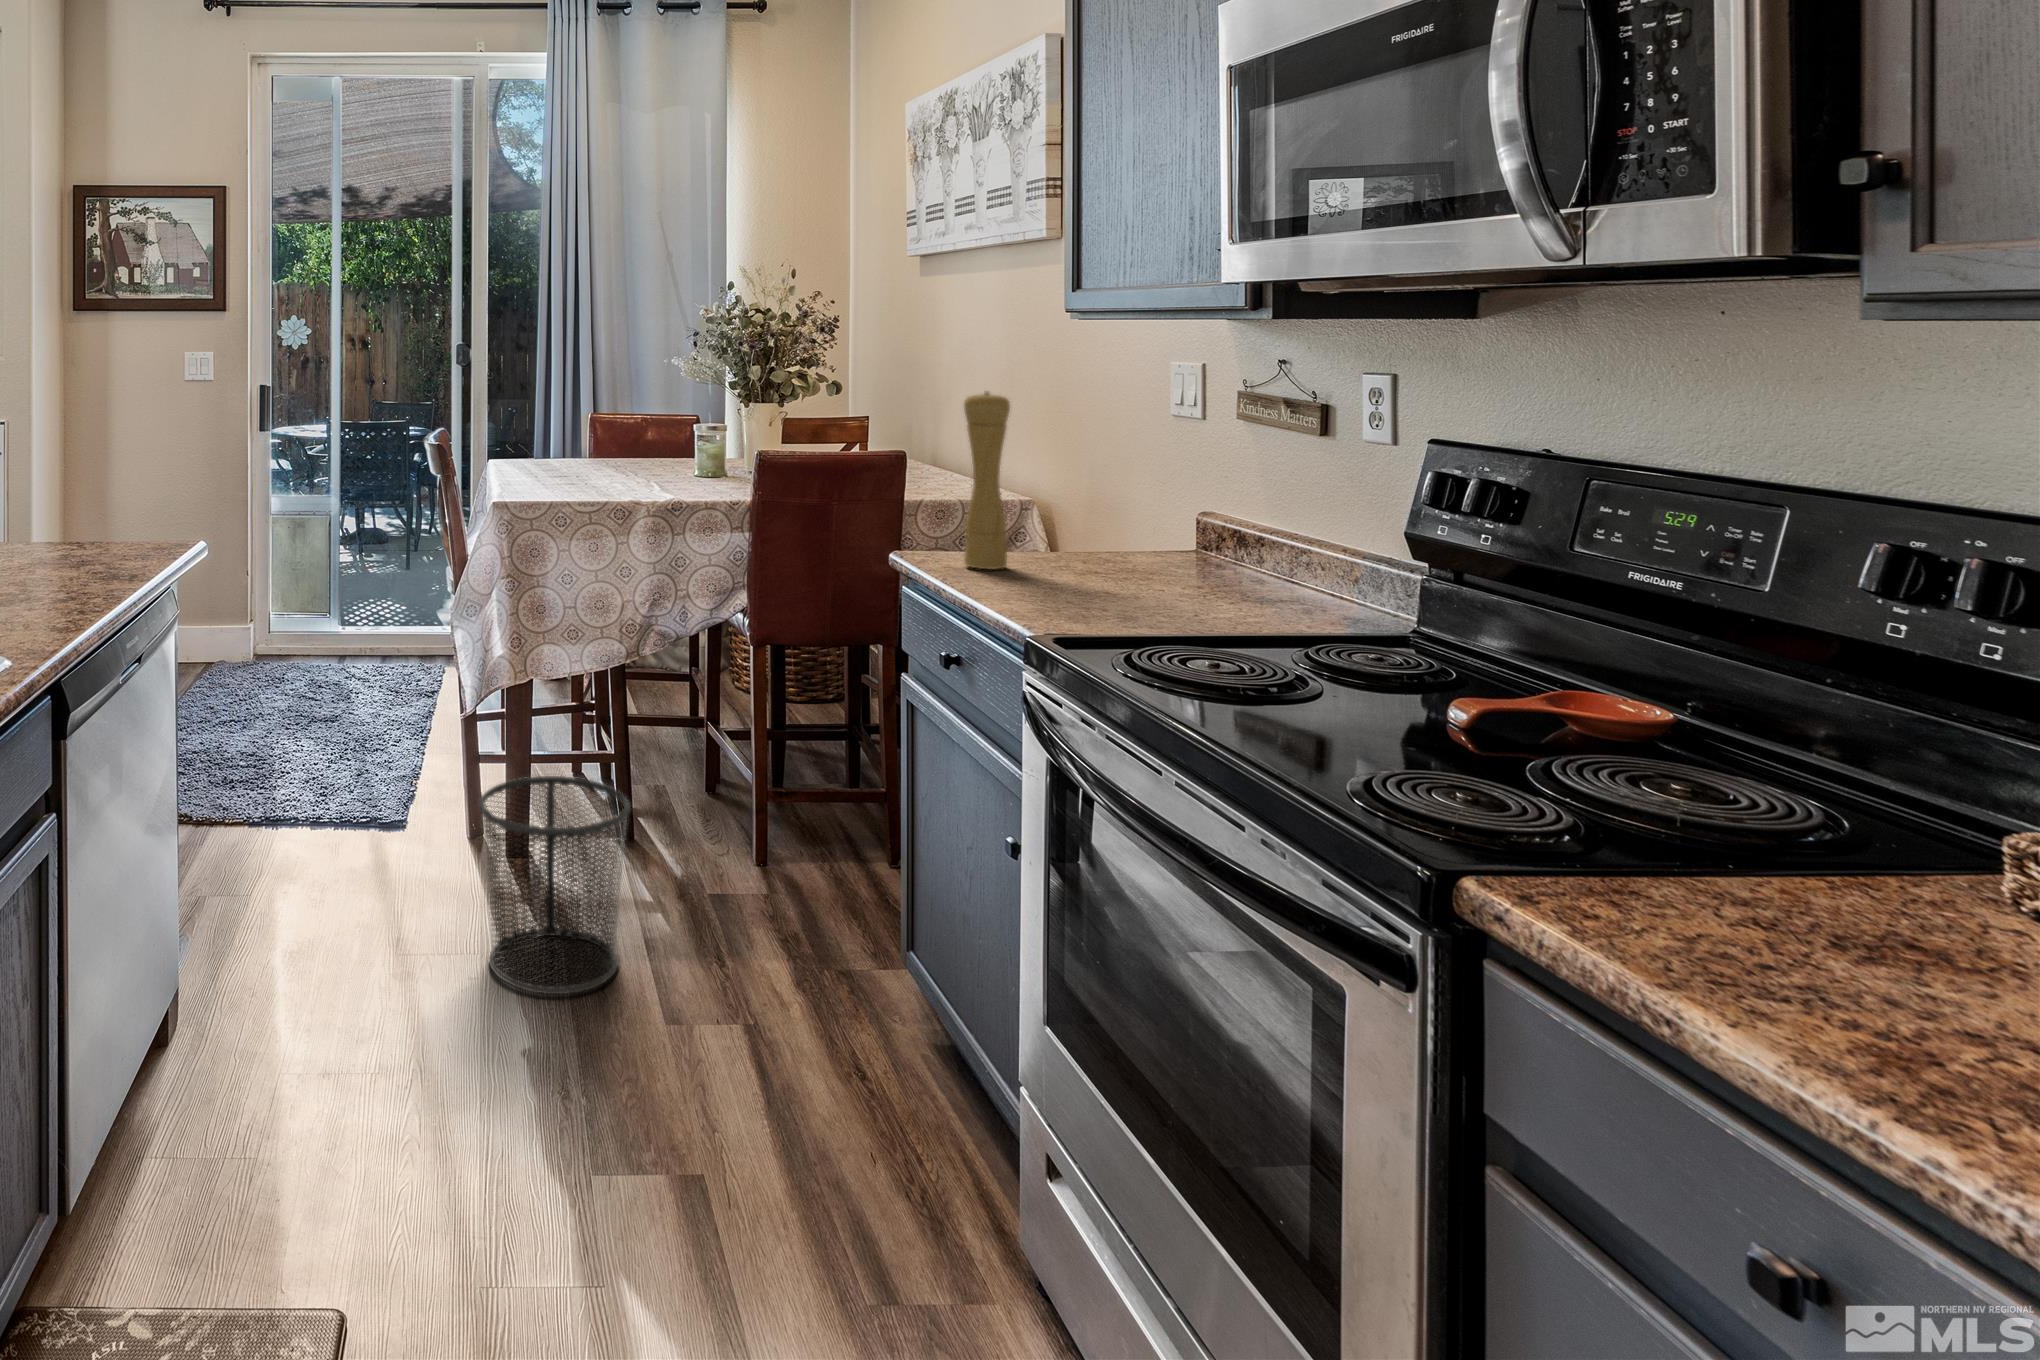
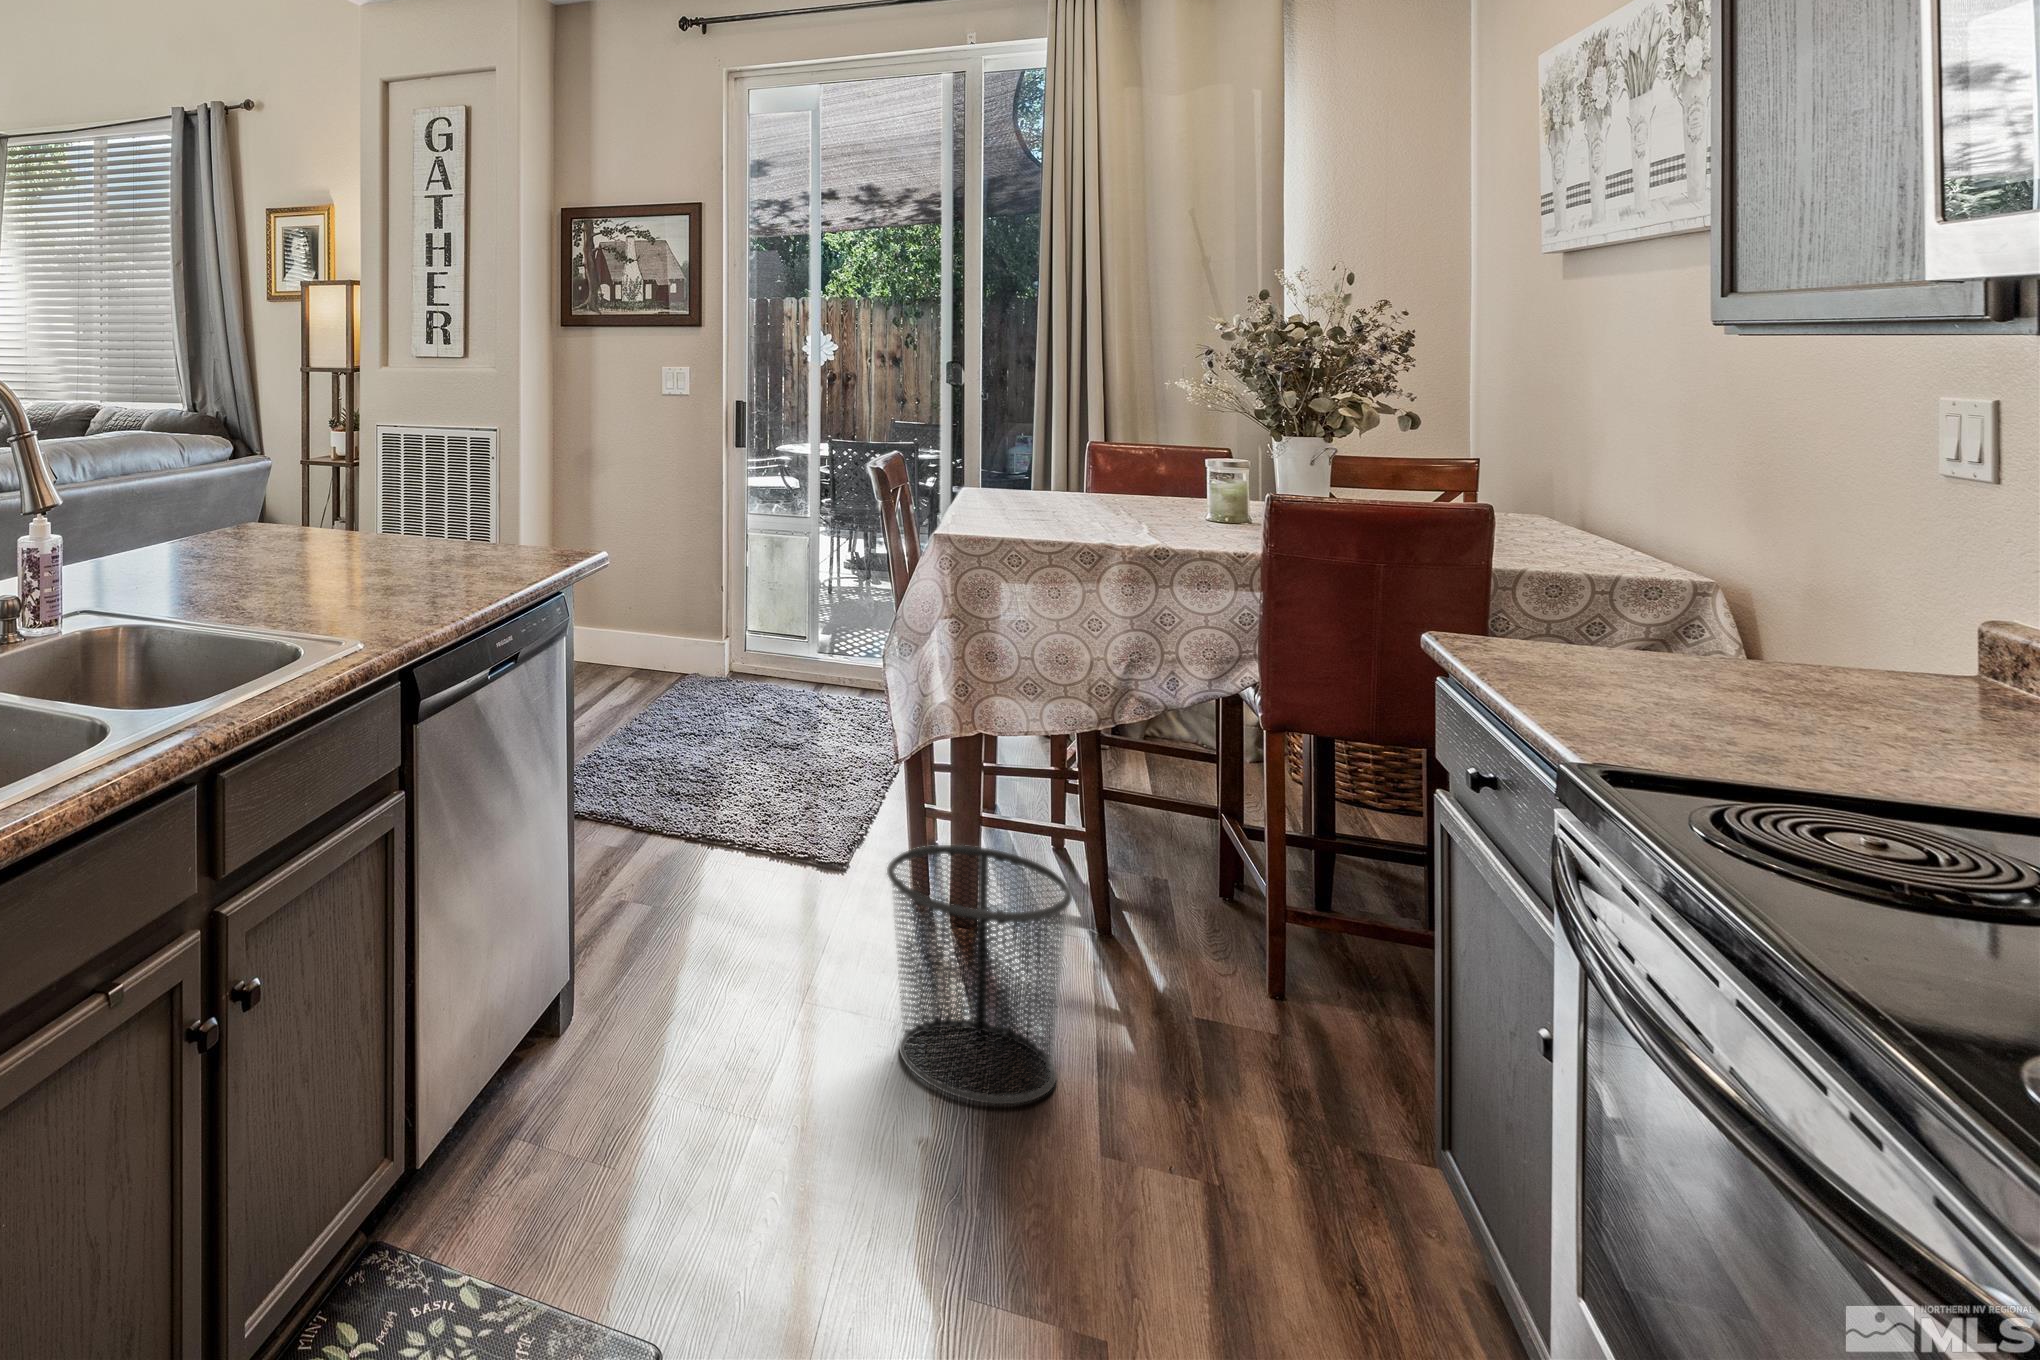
pepper mill: present [964,391,1010,569] -> none [1526,422,1602,664]

